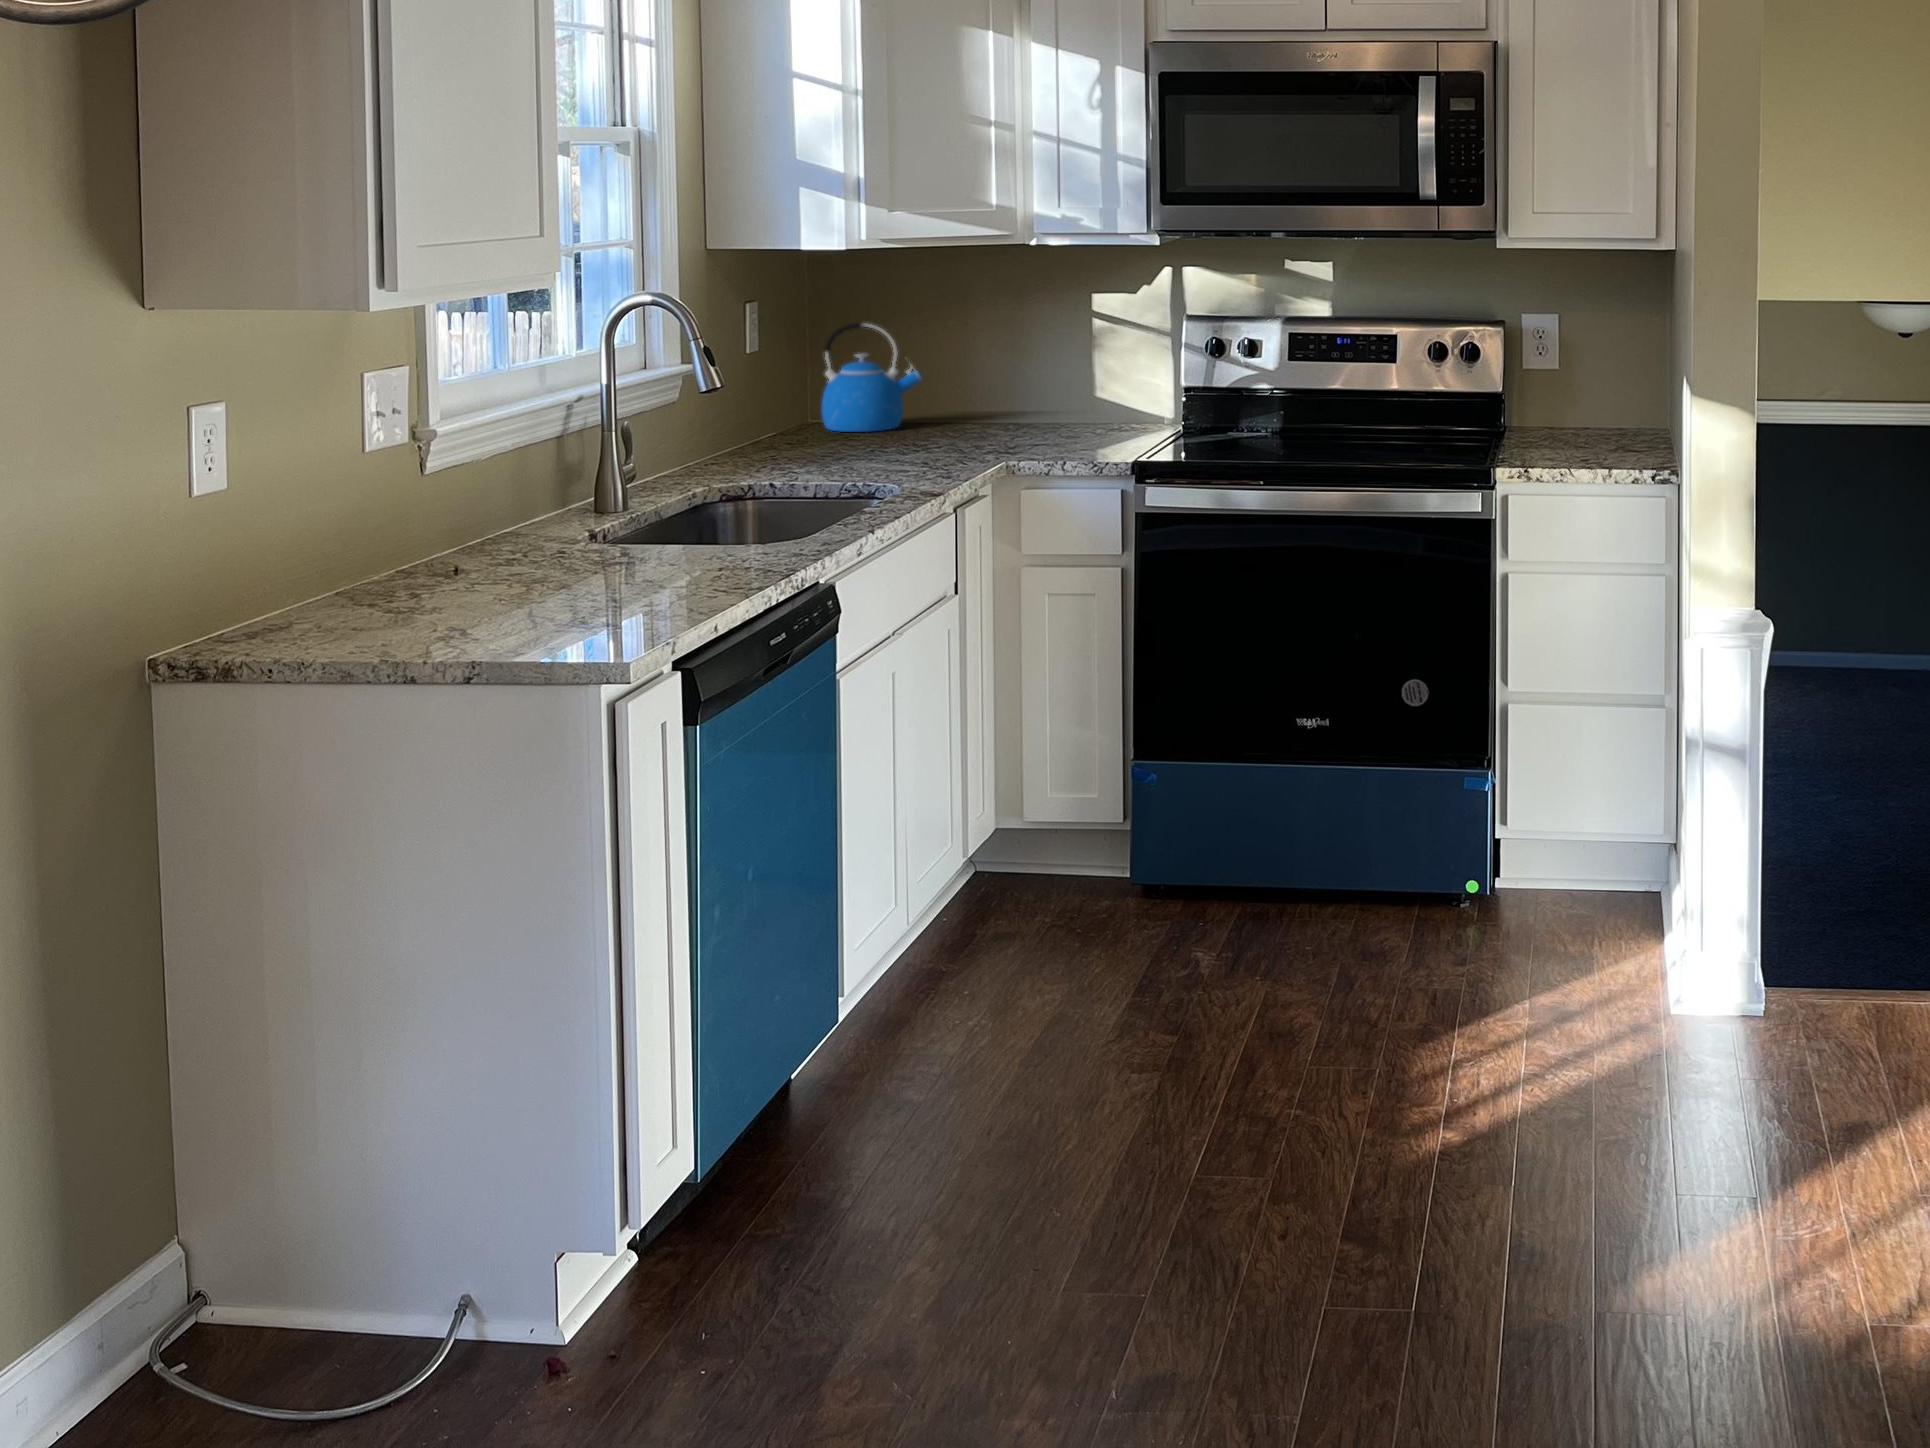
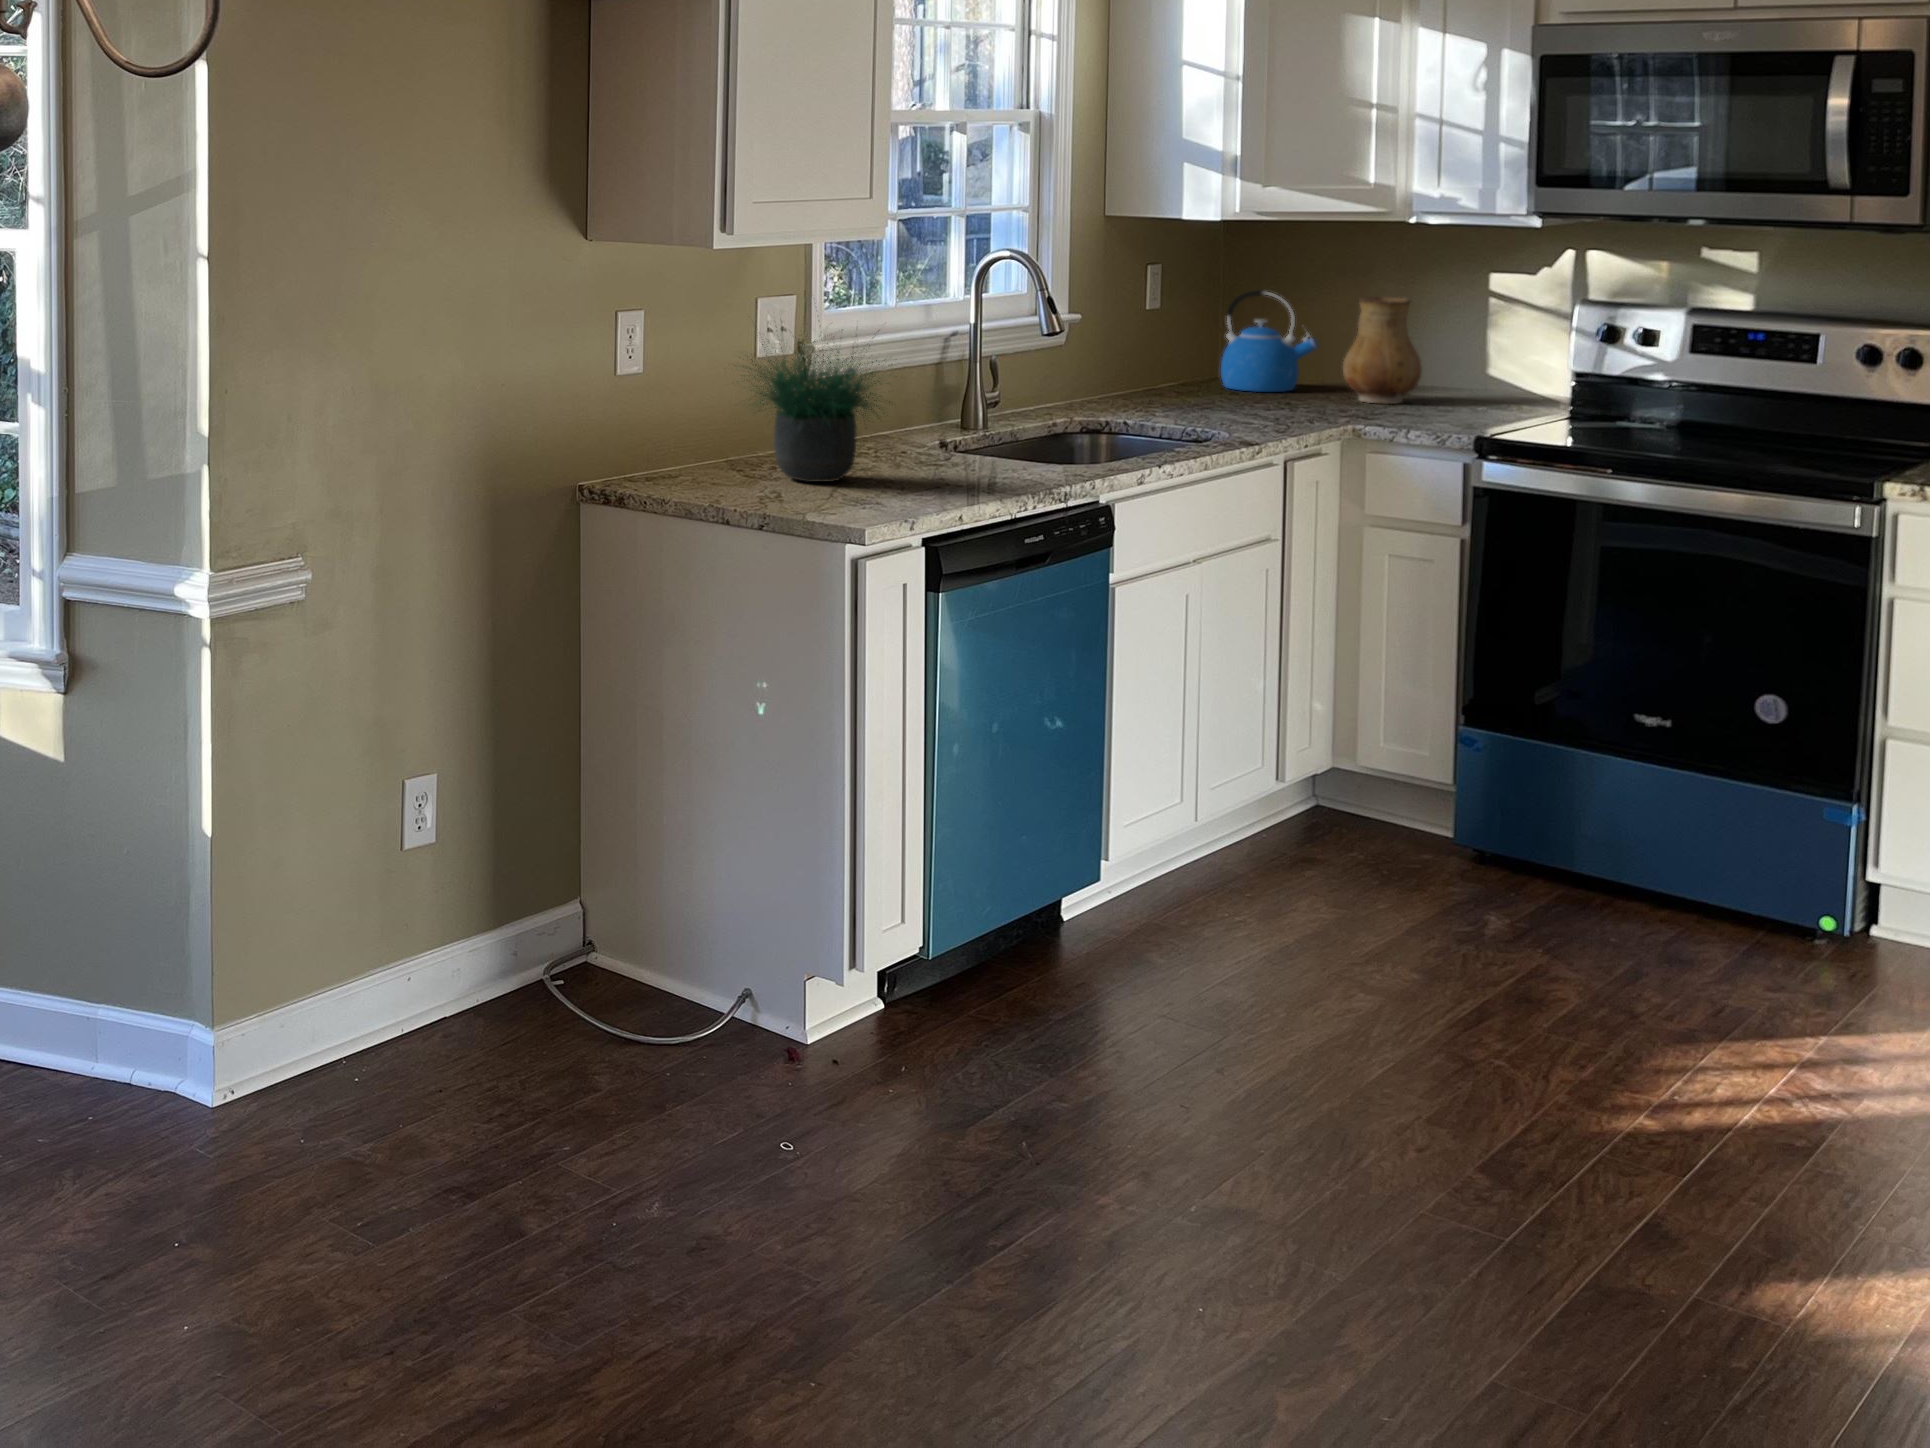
ceramic pitcher: none [958,322,1035,434] -> present [1343,297,1422,404]
potted plant: none [342,359,623,608] -> present [743,335,890,482]

